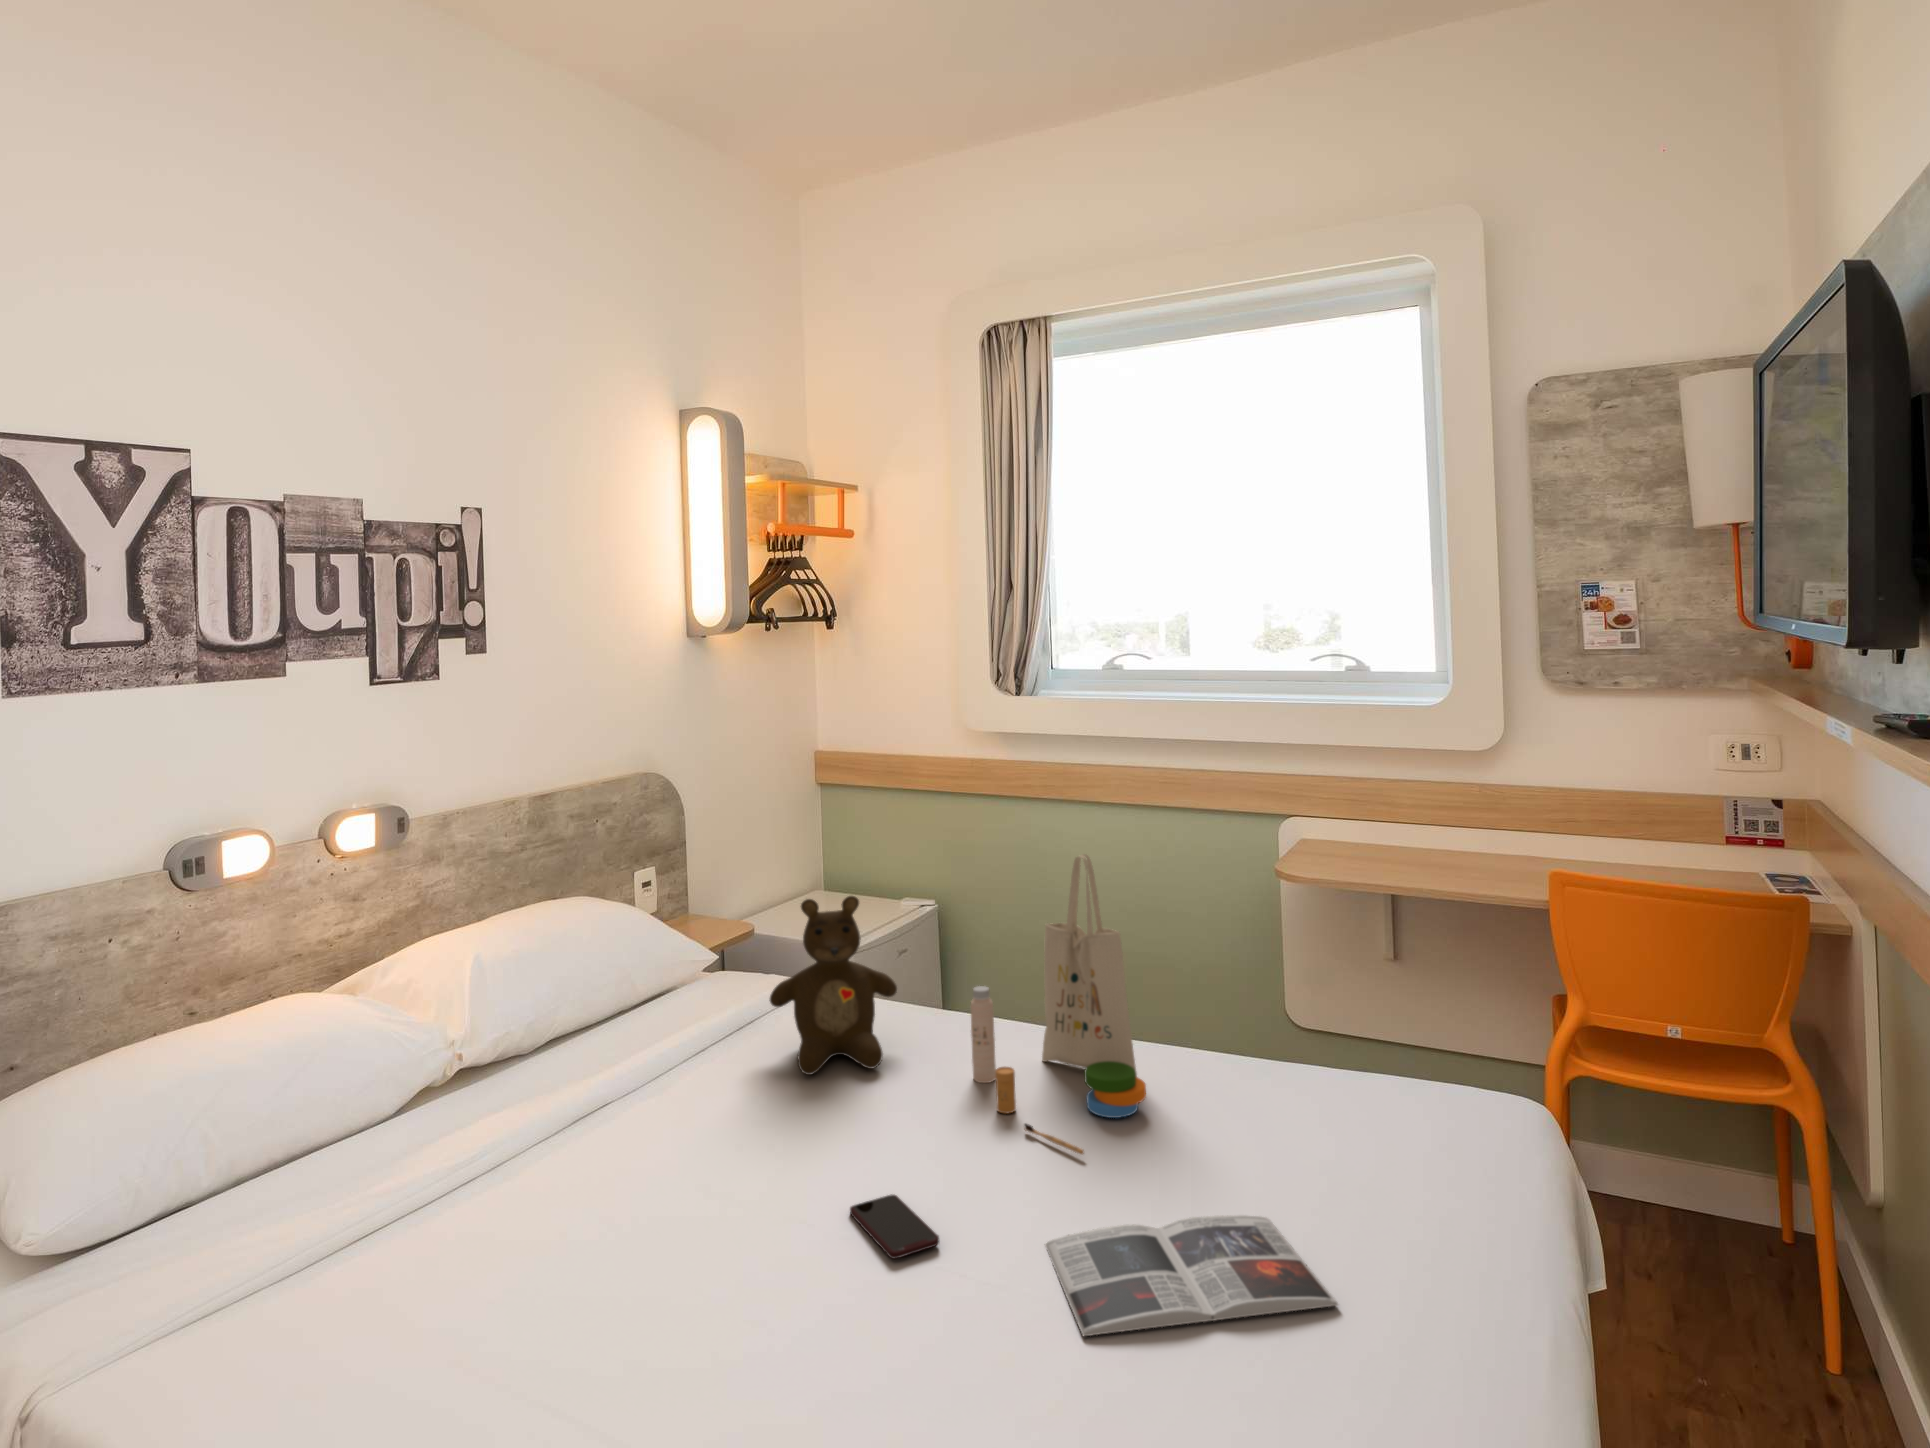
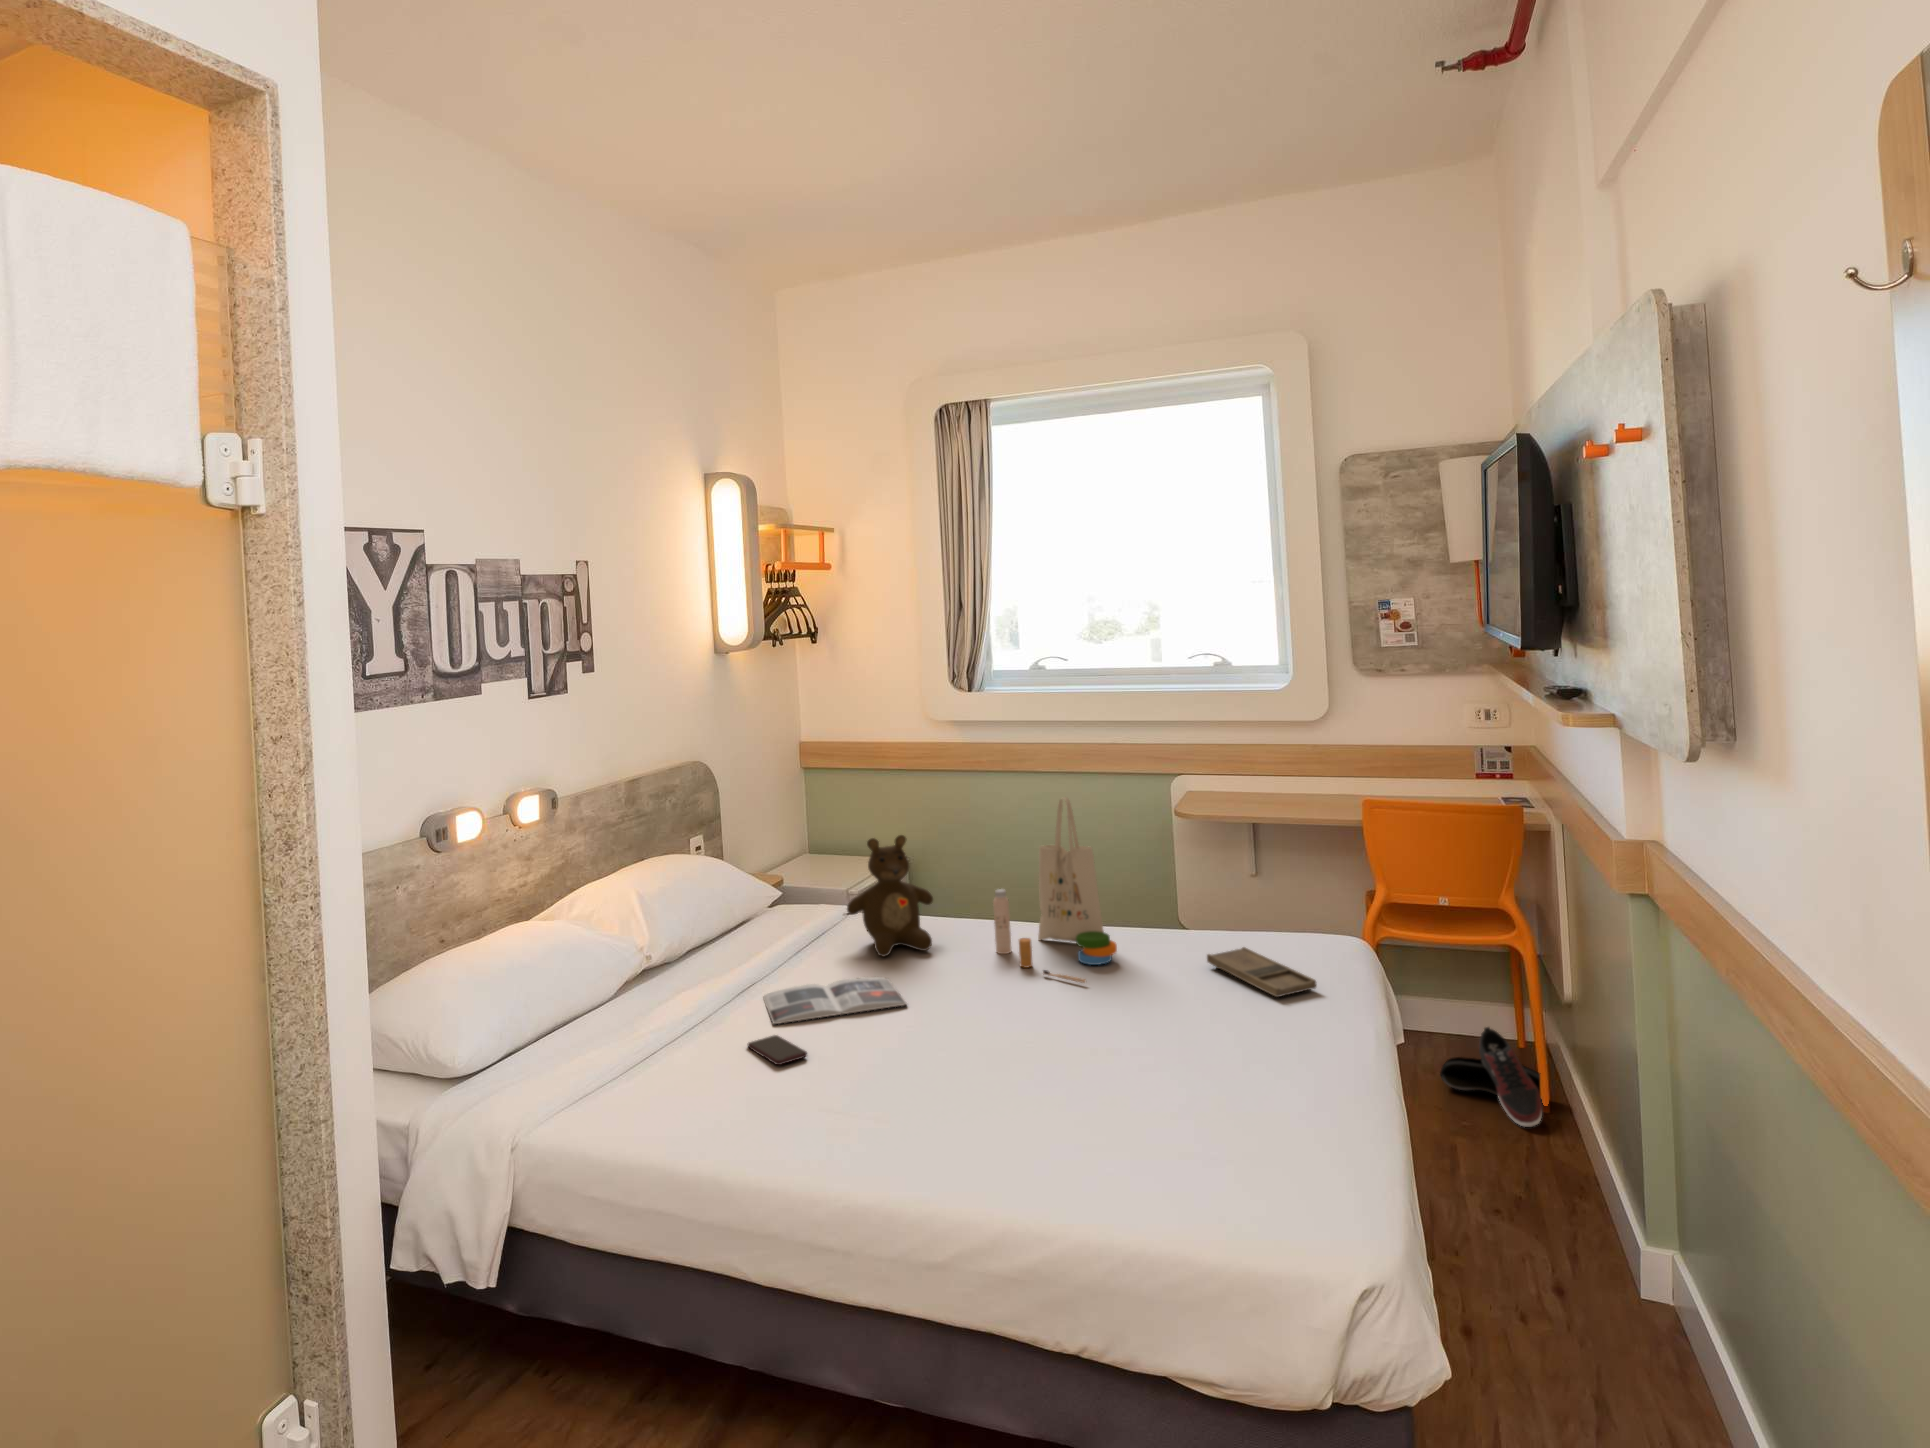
tray: none [1284,1107,1459,1218] -> present [1207,947,1316,997]
smartphone: present [850,1194,939,1259] -> present [748,1035,807,1065]
magazine: present [1045,1215,1338,1336] -> present [763,977,907,1024]
shoe: none [1660,1229,1842,1405] -> present [1440,1027,1542,1127]

